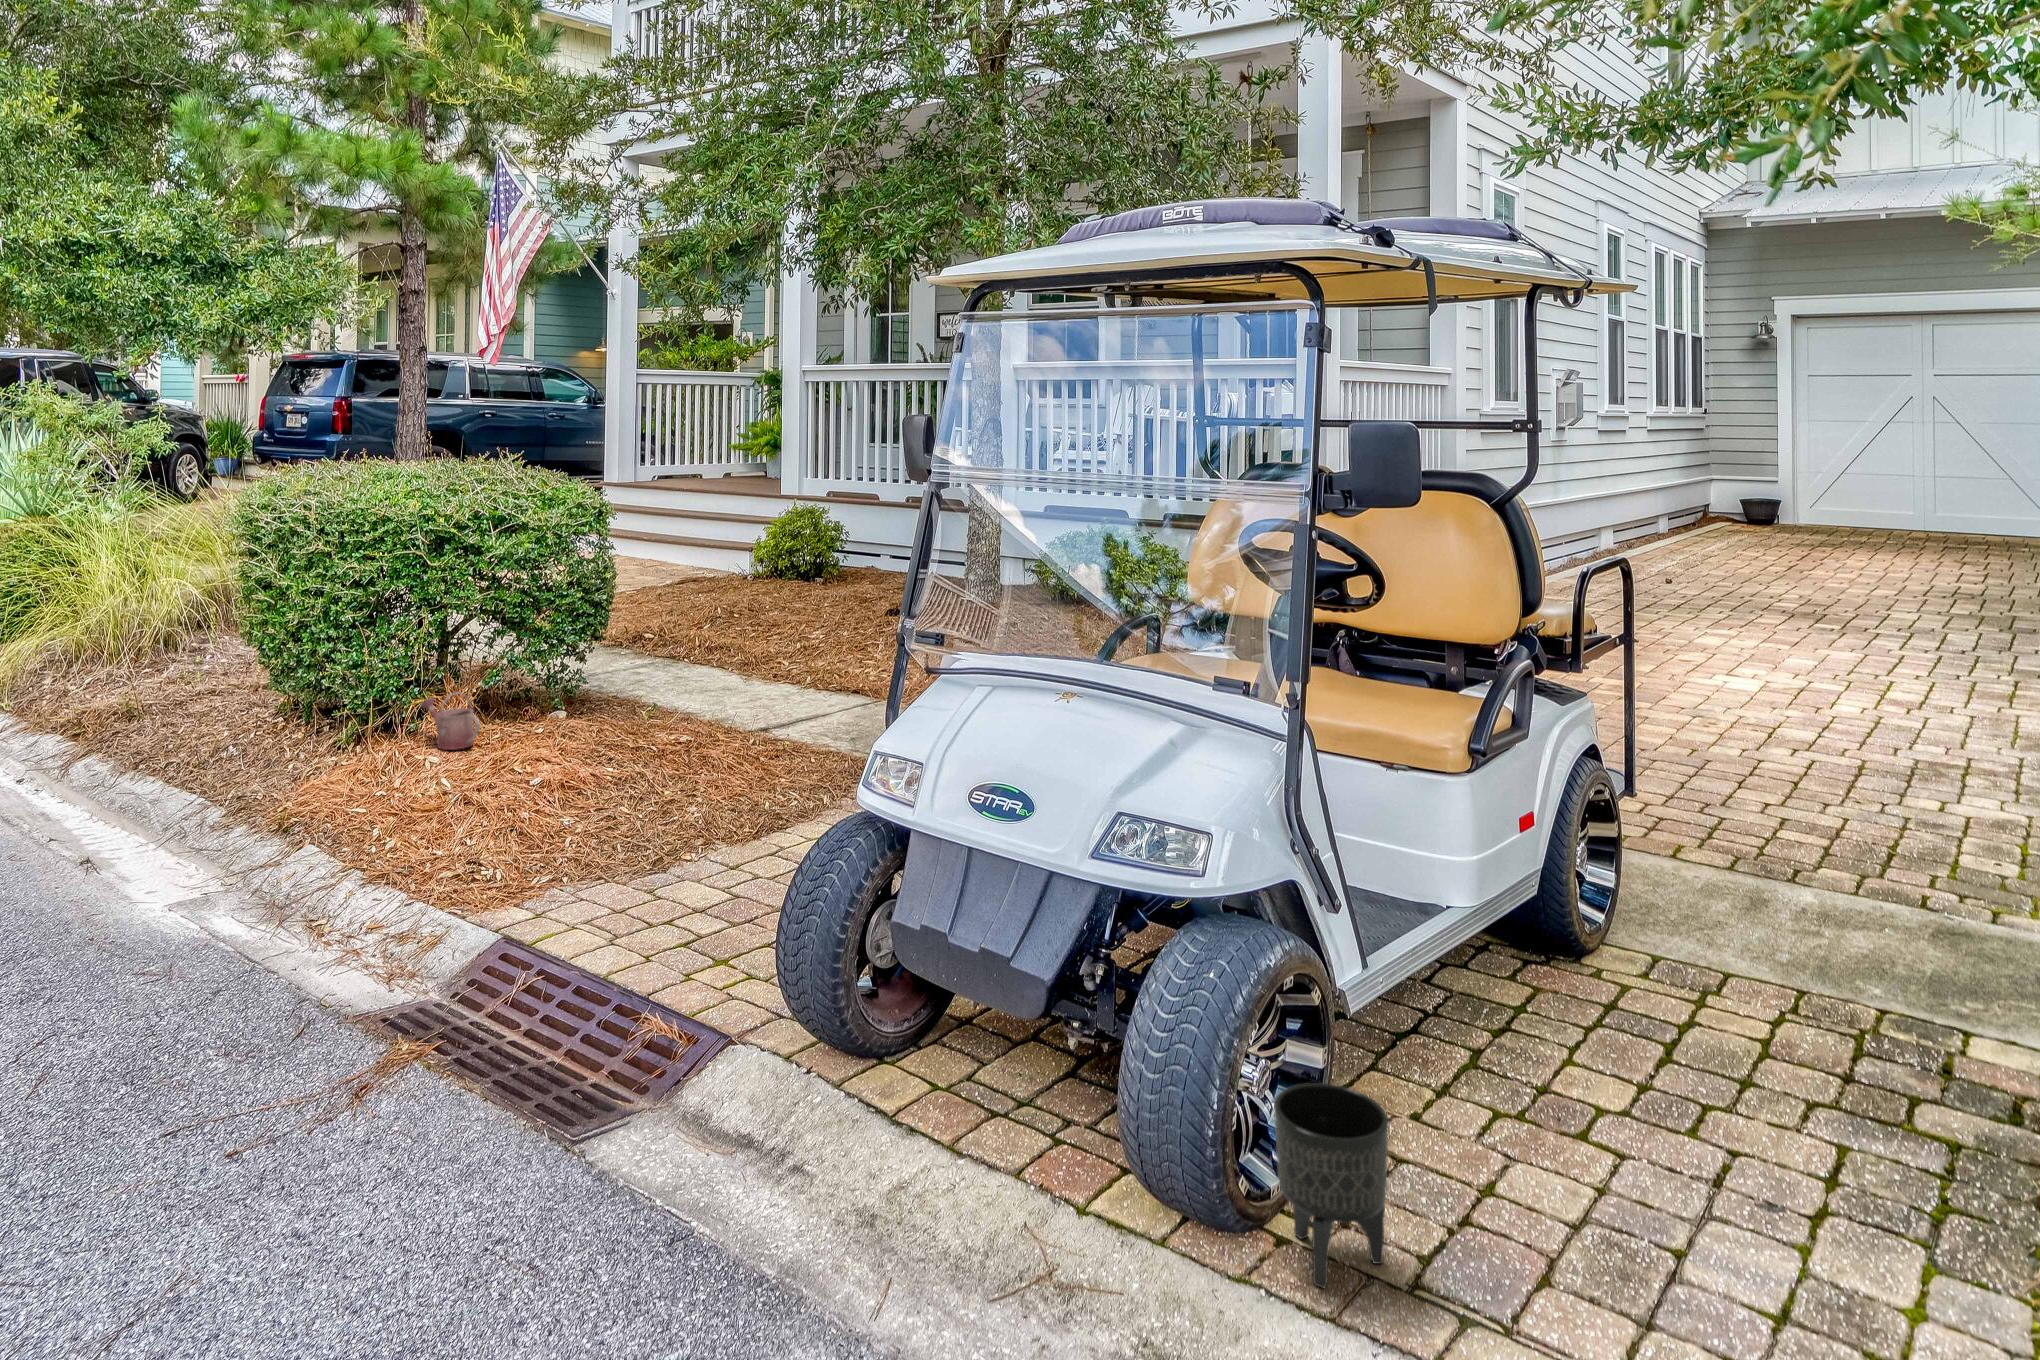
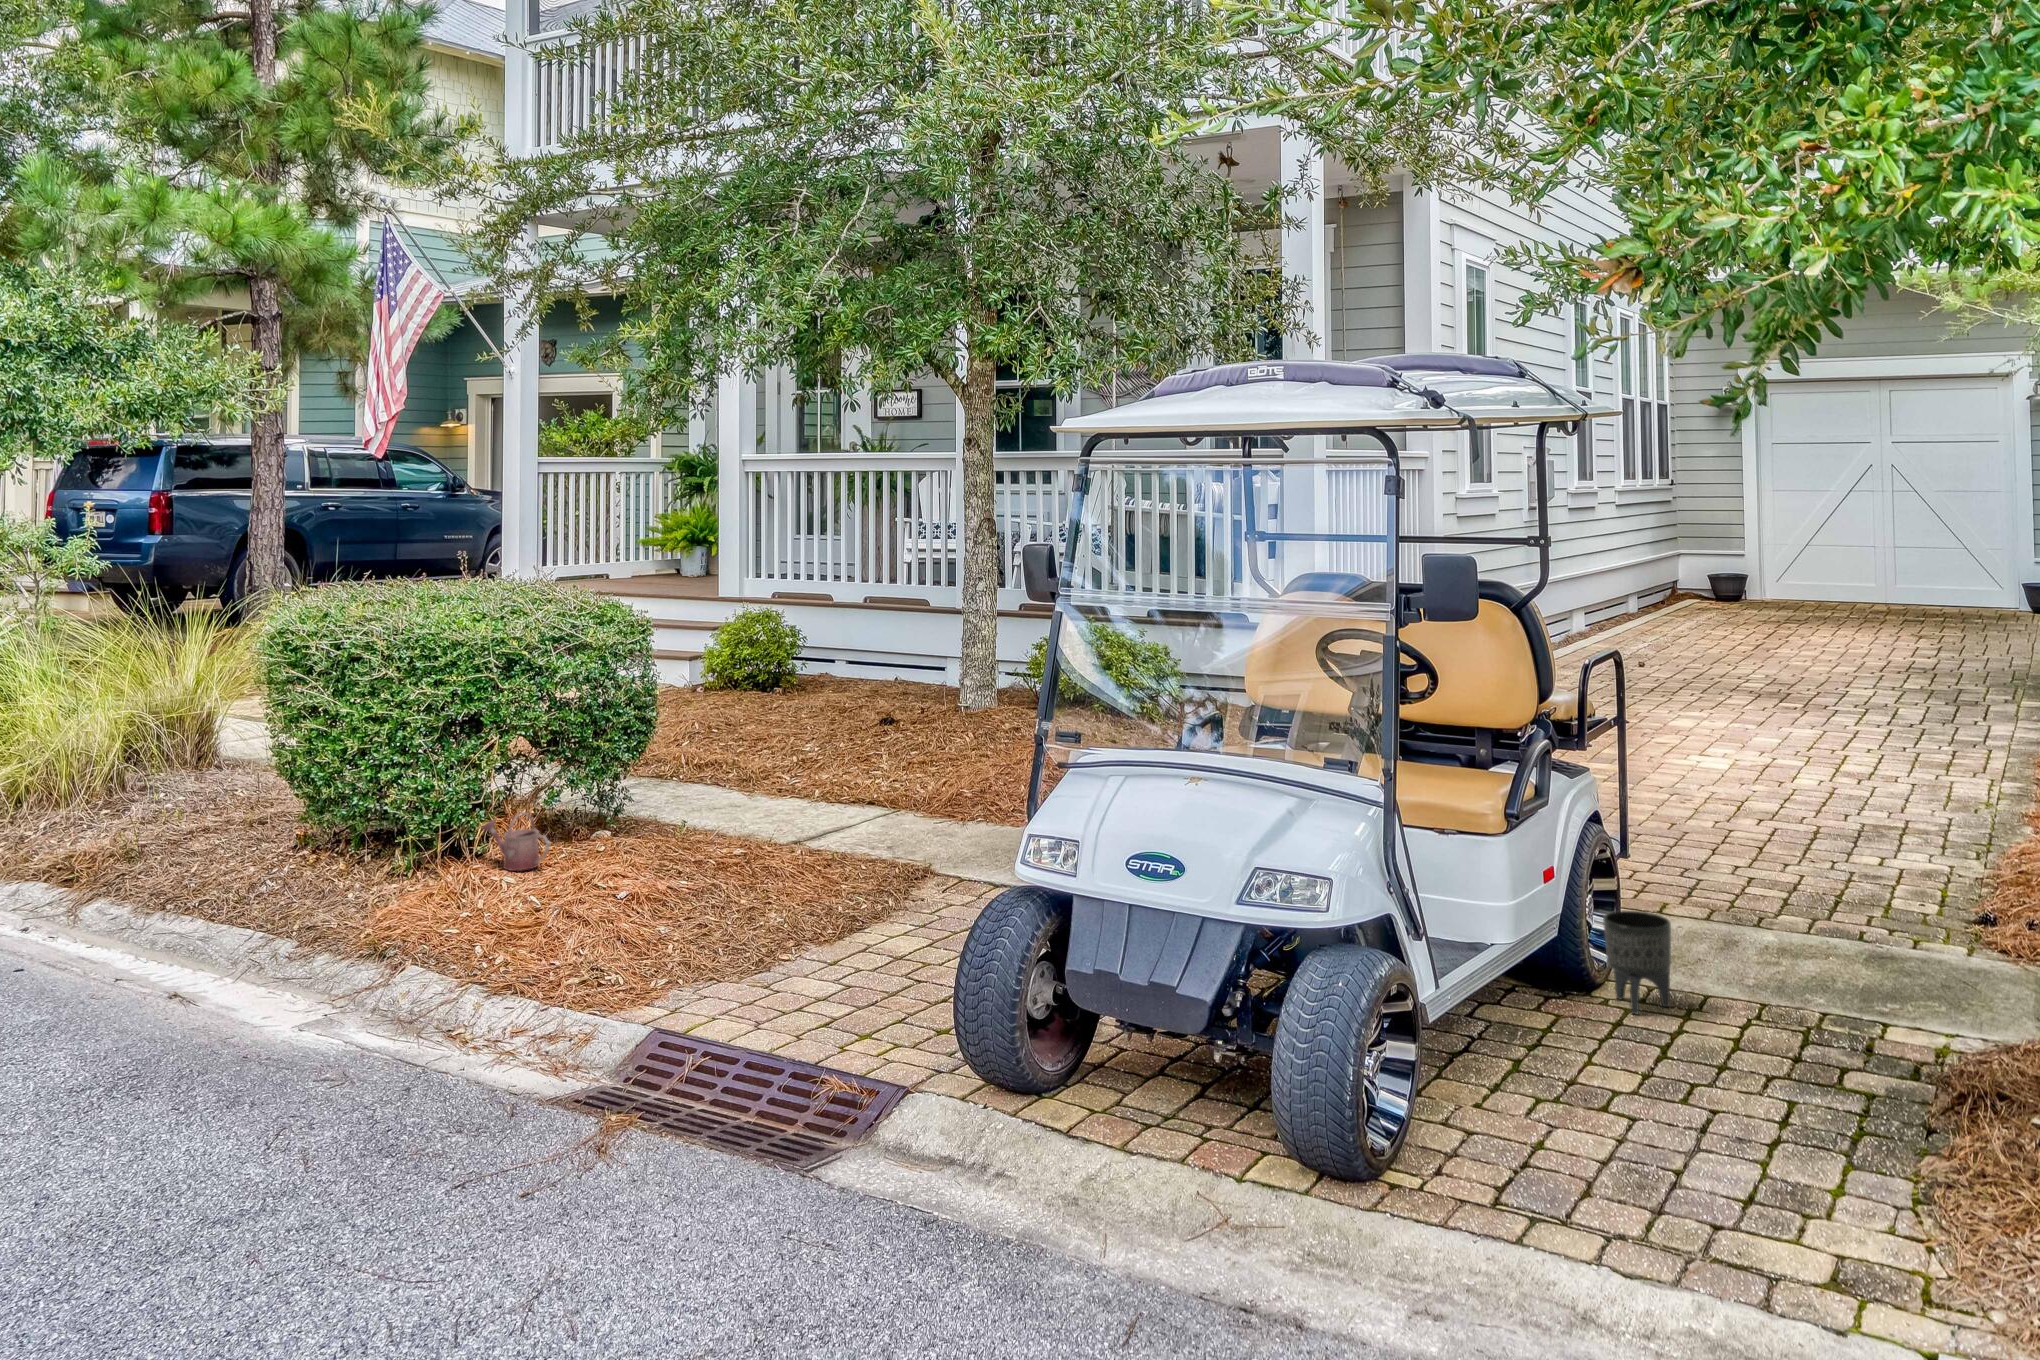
planter: present [1274,1083,1389,1288] -> present [1603,911,1671,1014]

